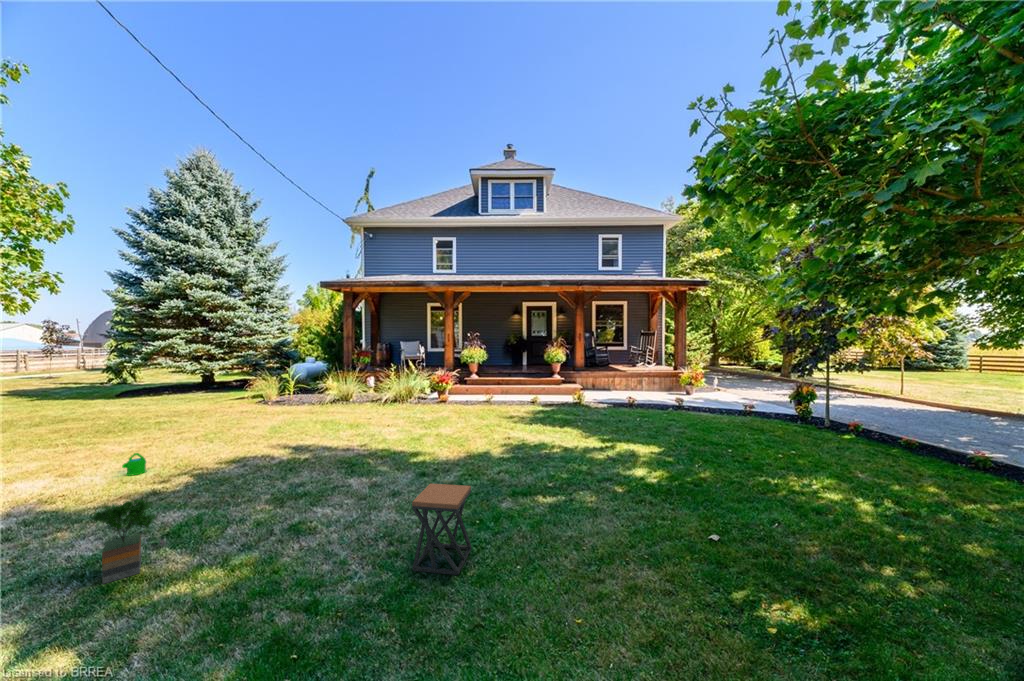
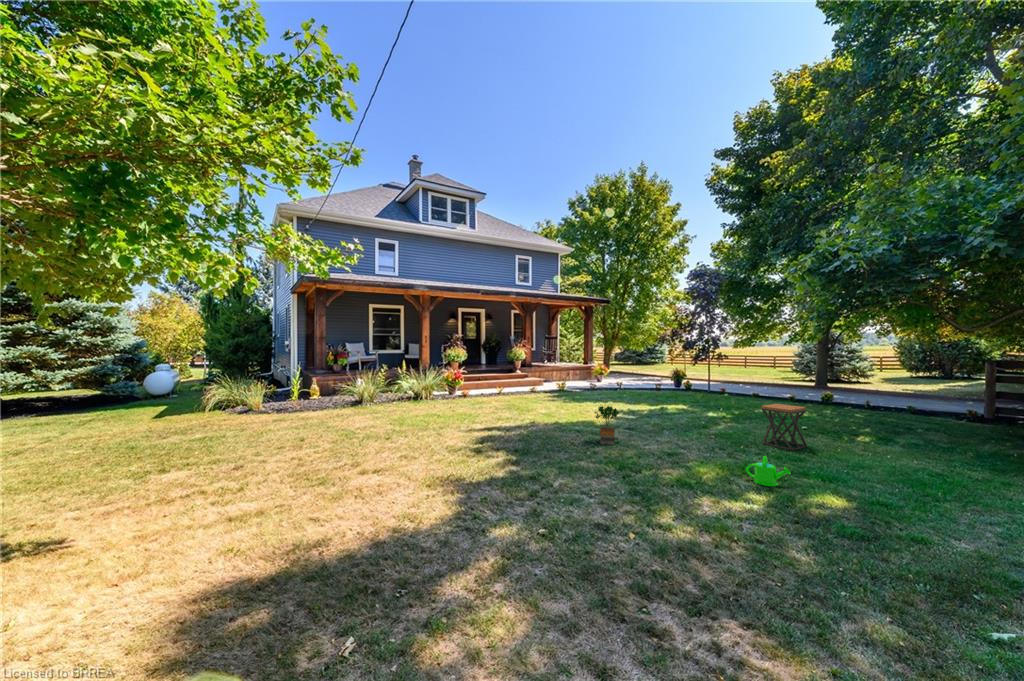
watering can: present [122,453,146,476] -> present [746,456,791,486]
potted tree: present [91,499,155,584] -> present [595,406,620,445]

